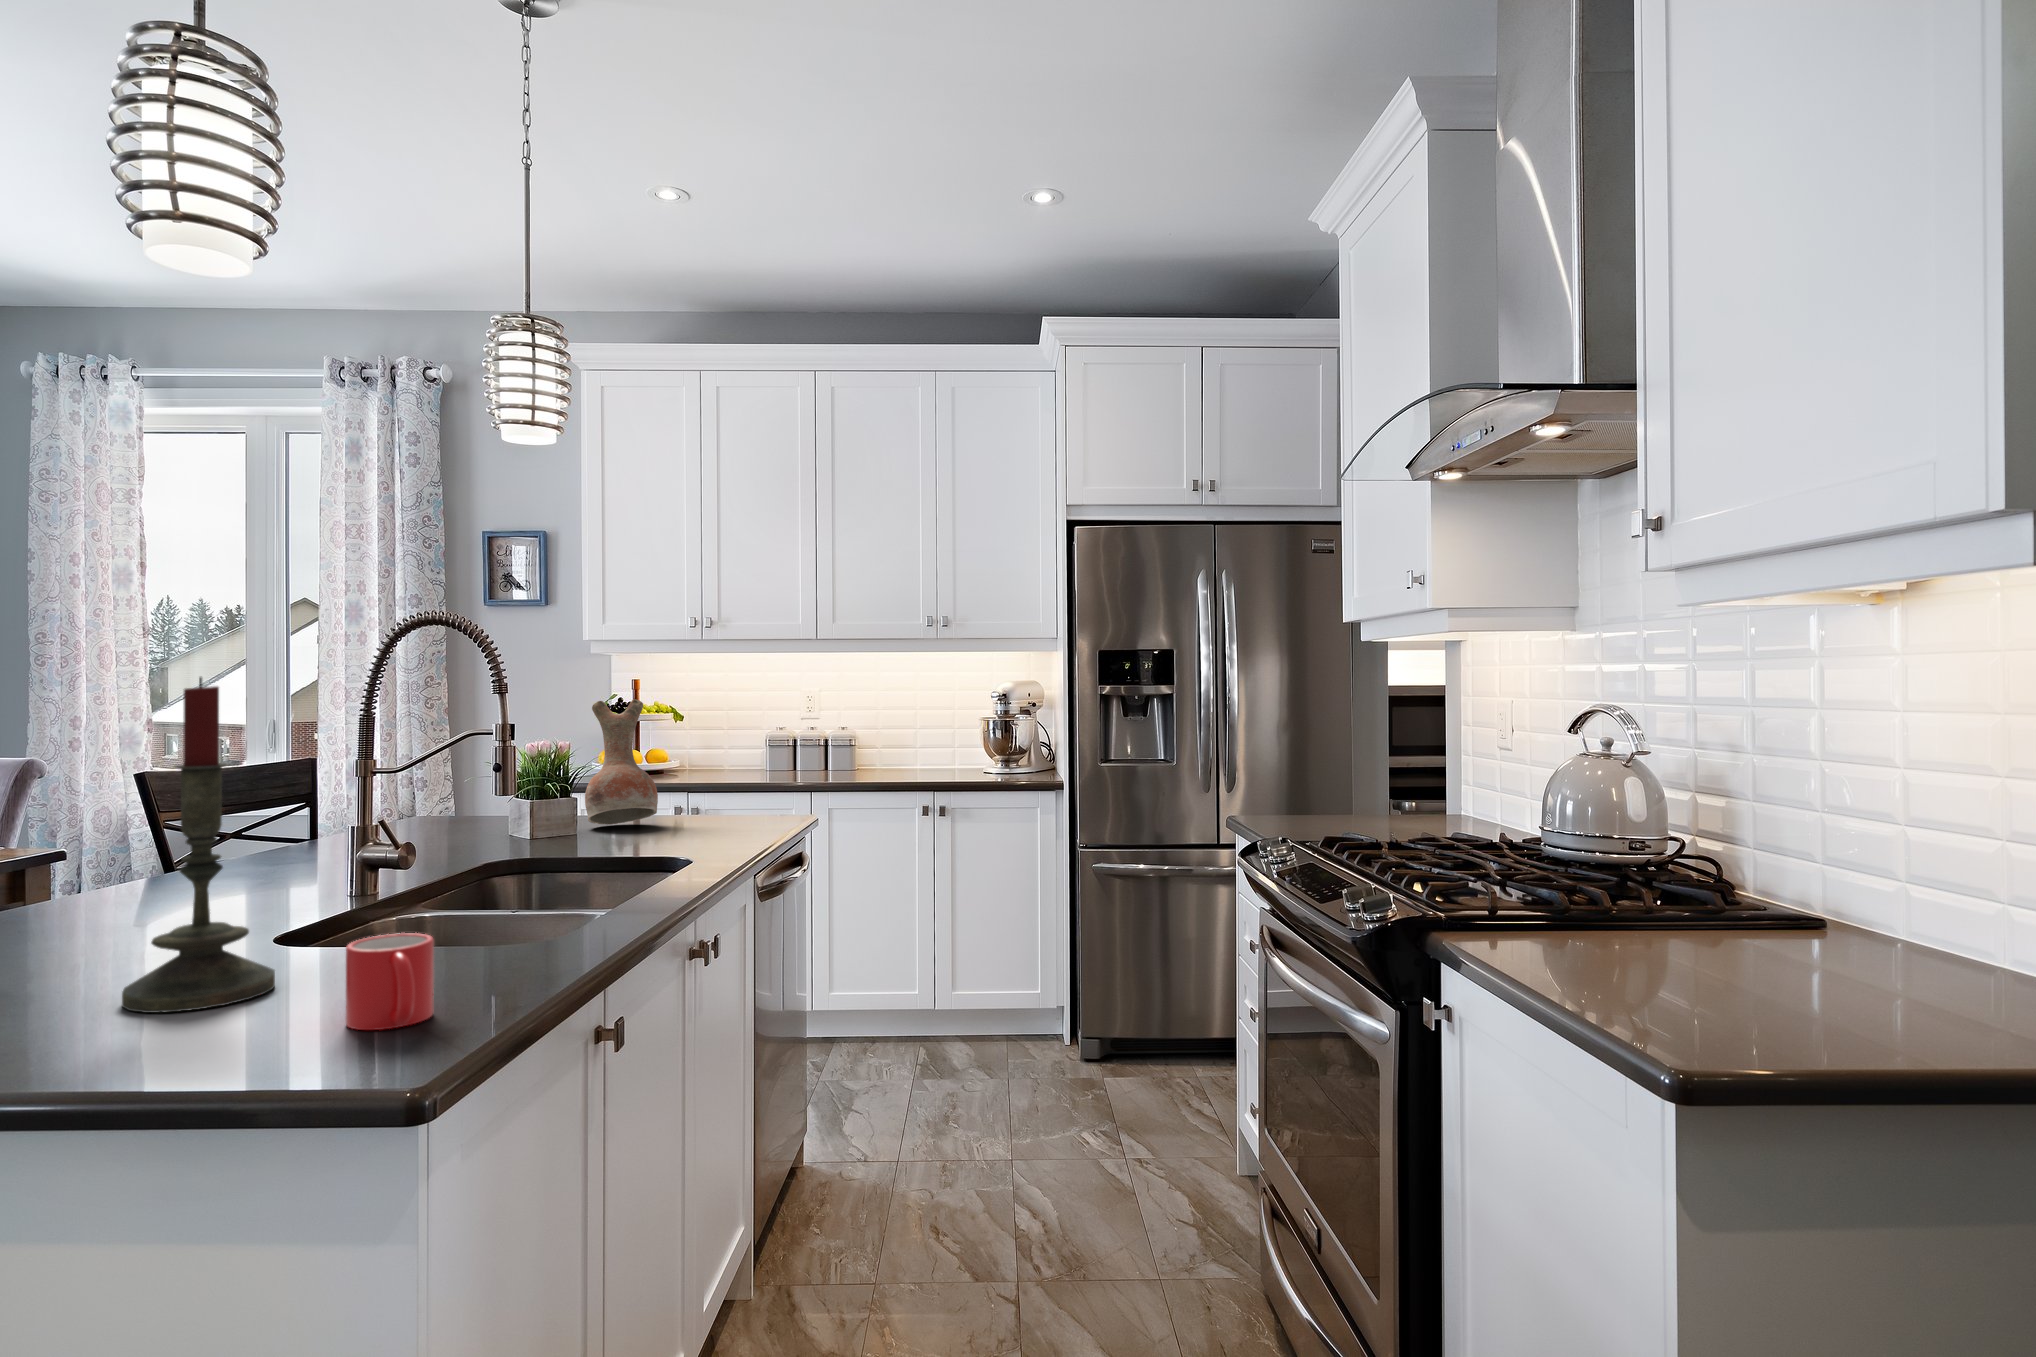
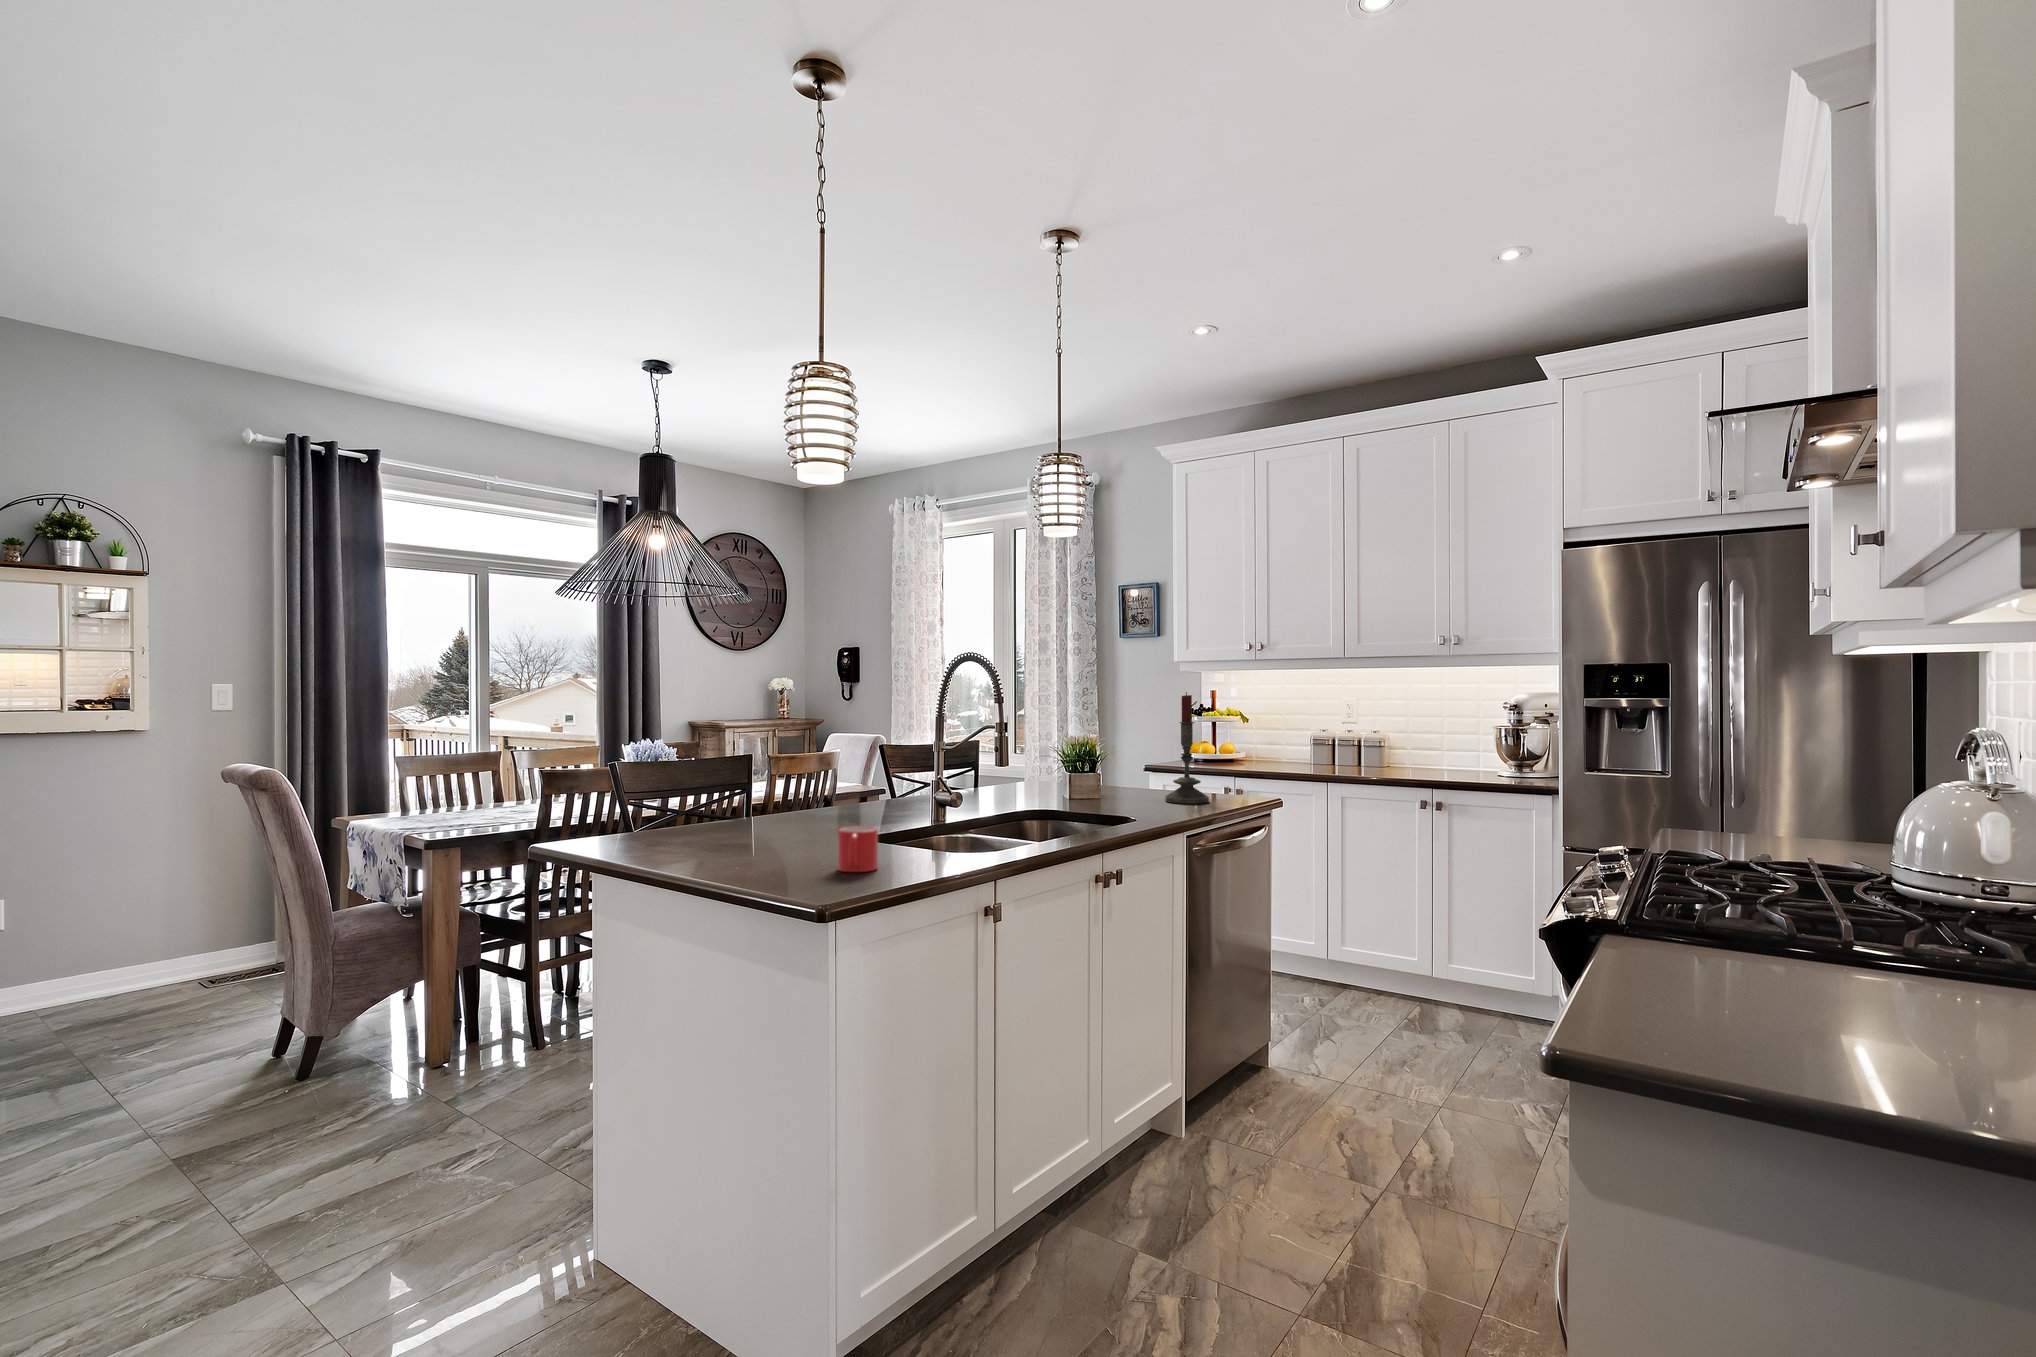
candle: present [122,677,275,1013] -> present [1165,692,1209,804]
vase: present [585,699,658,825] -> none [1106,706,1154,793]

